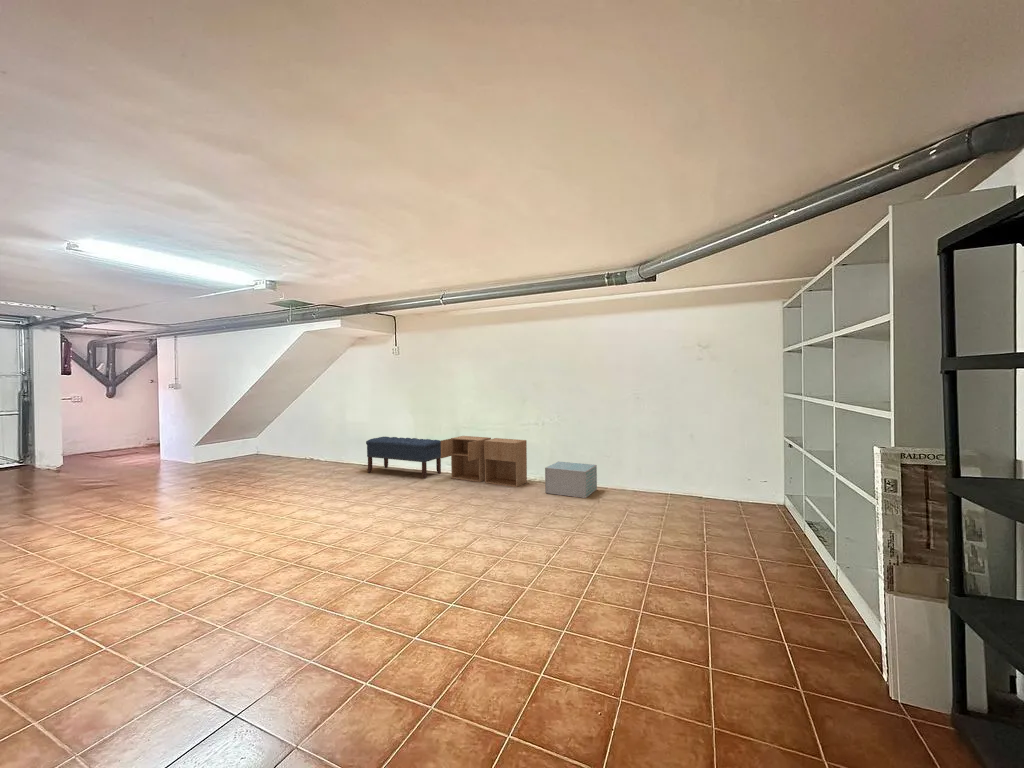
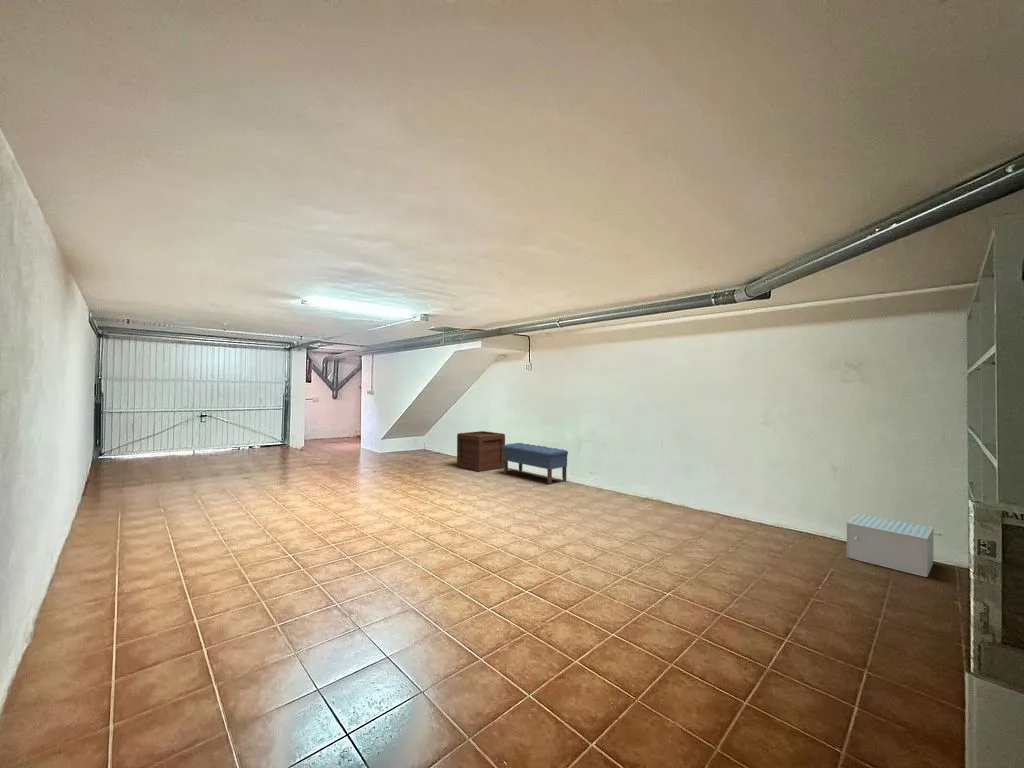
wooden crate: none [306,426,366,473] -> present [457,431,505,472]
storage cabinet: present [441,436,527,487] -> none [563,448,646,502]
storage box: present [545,461,597,498] -> present [847,513,933,577]

